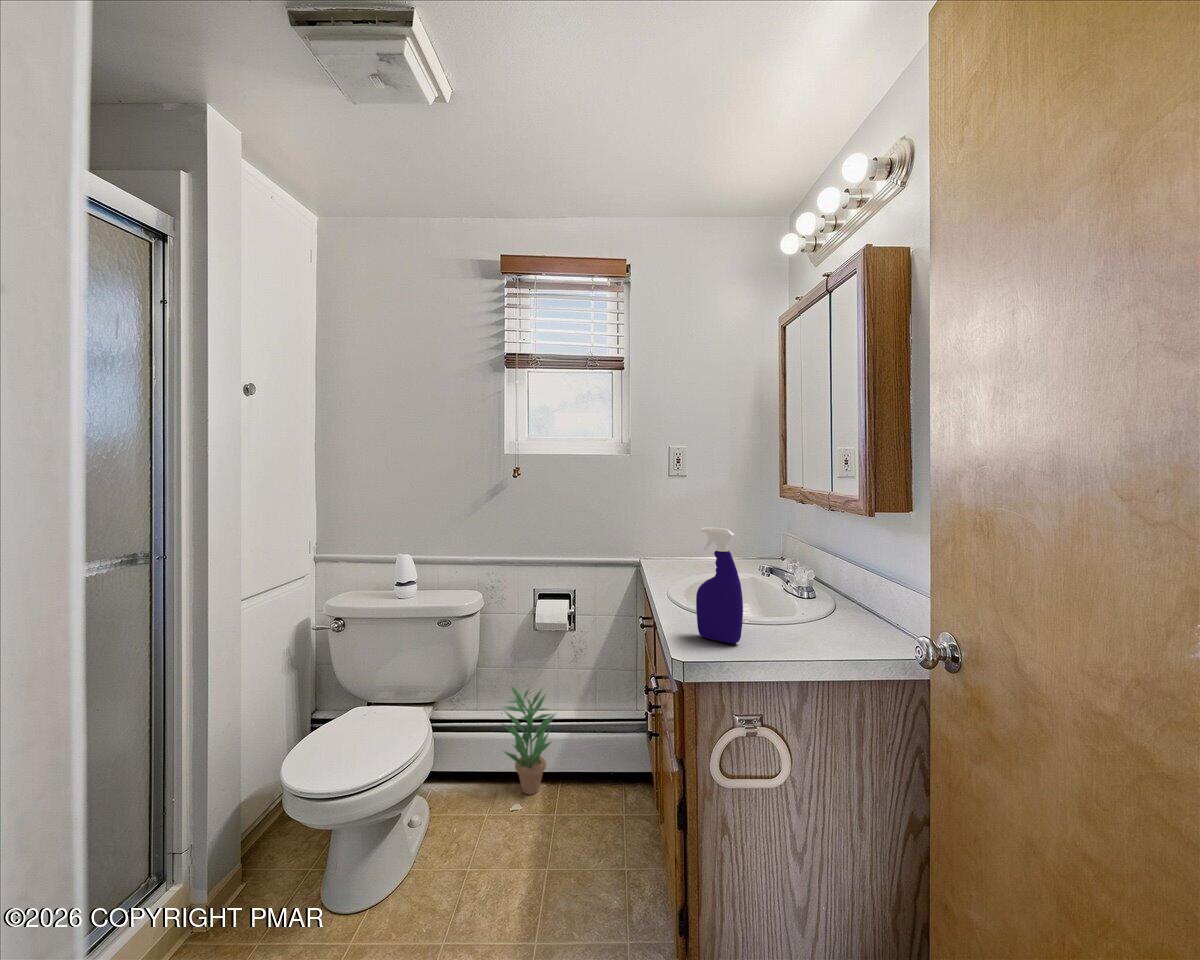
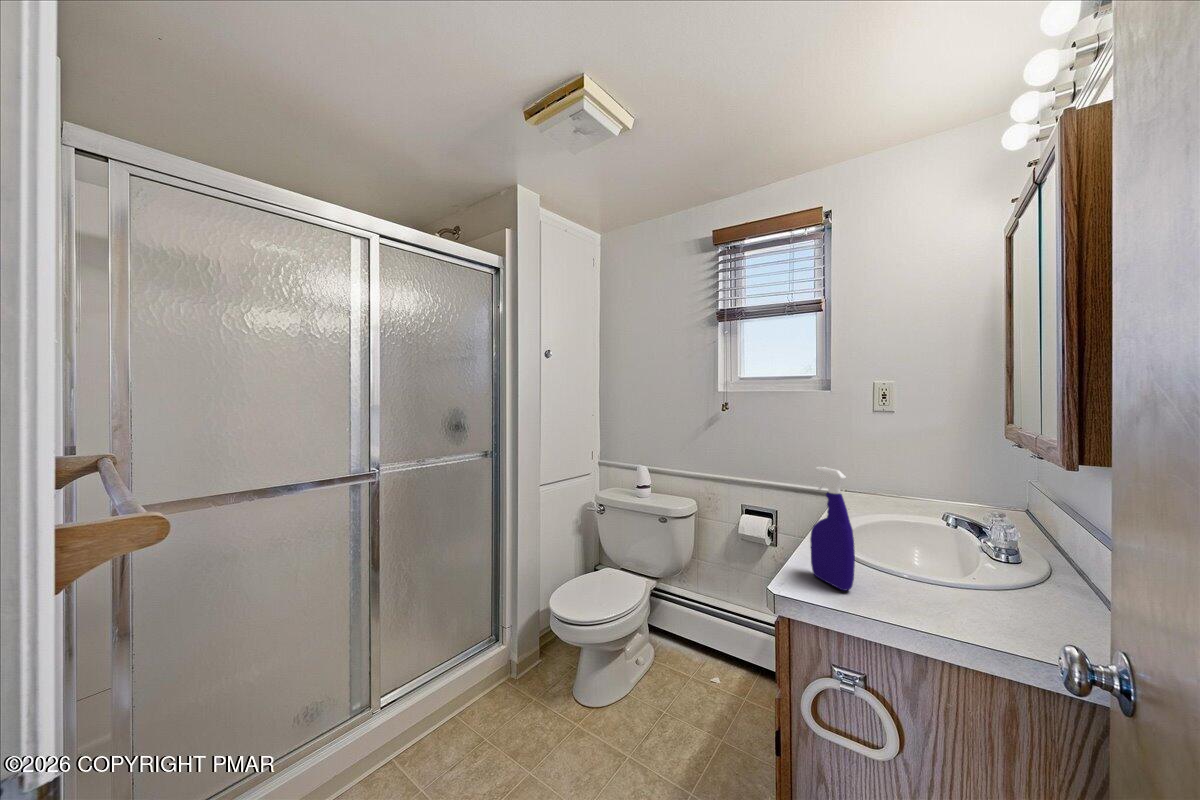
potted plant: present [502,687,555,795] -> none [703,579,753,675]

